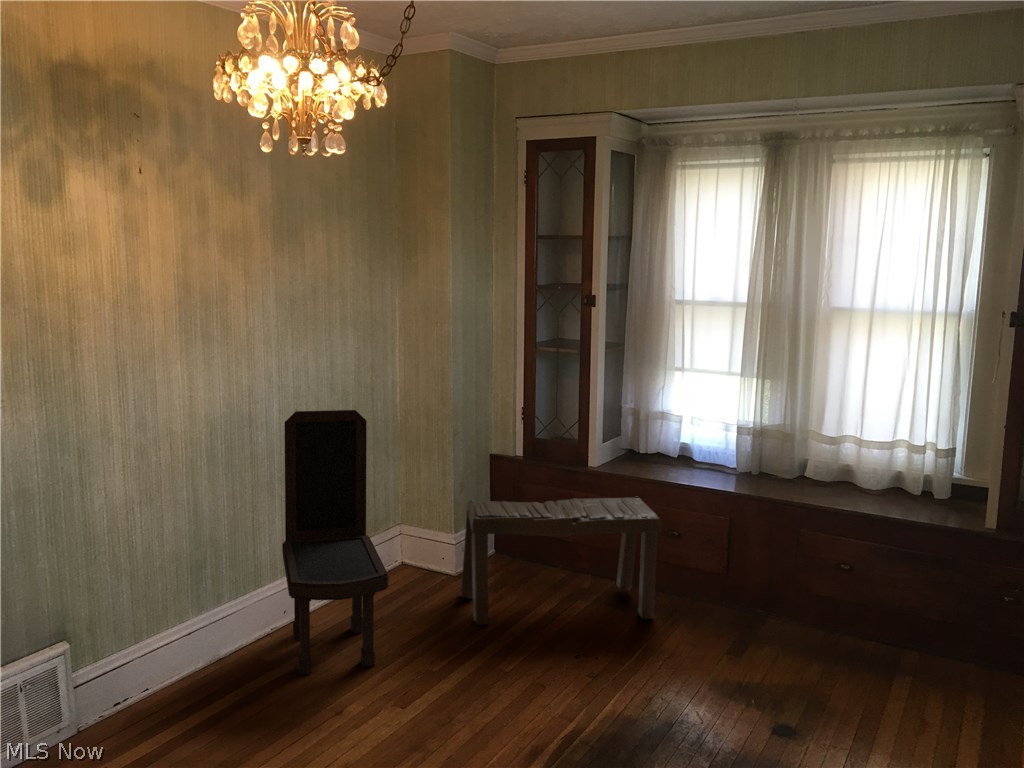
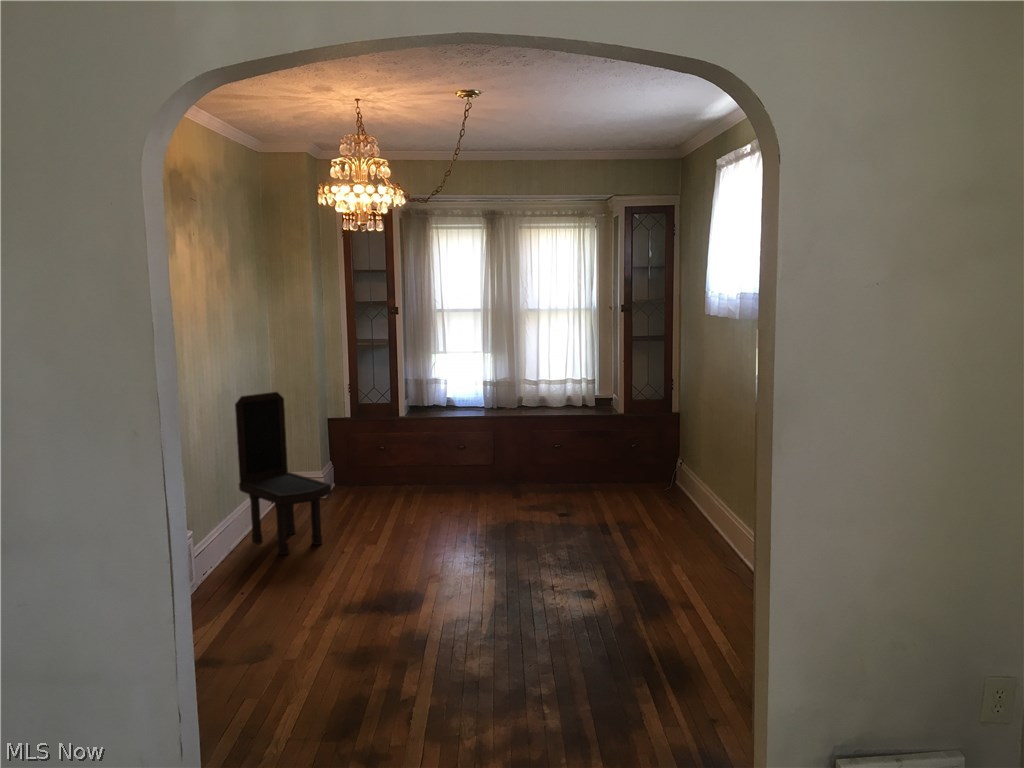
bench: present [461,497,661,625] -> none [334,430,459,517]

